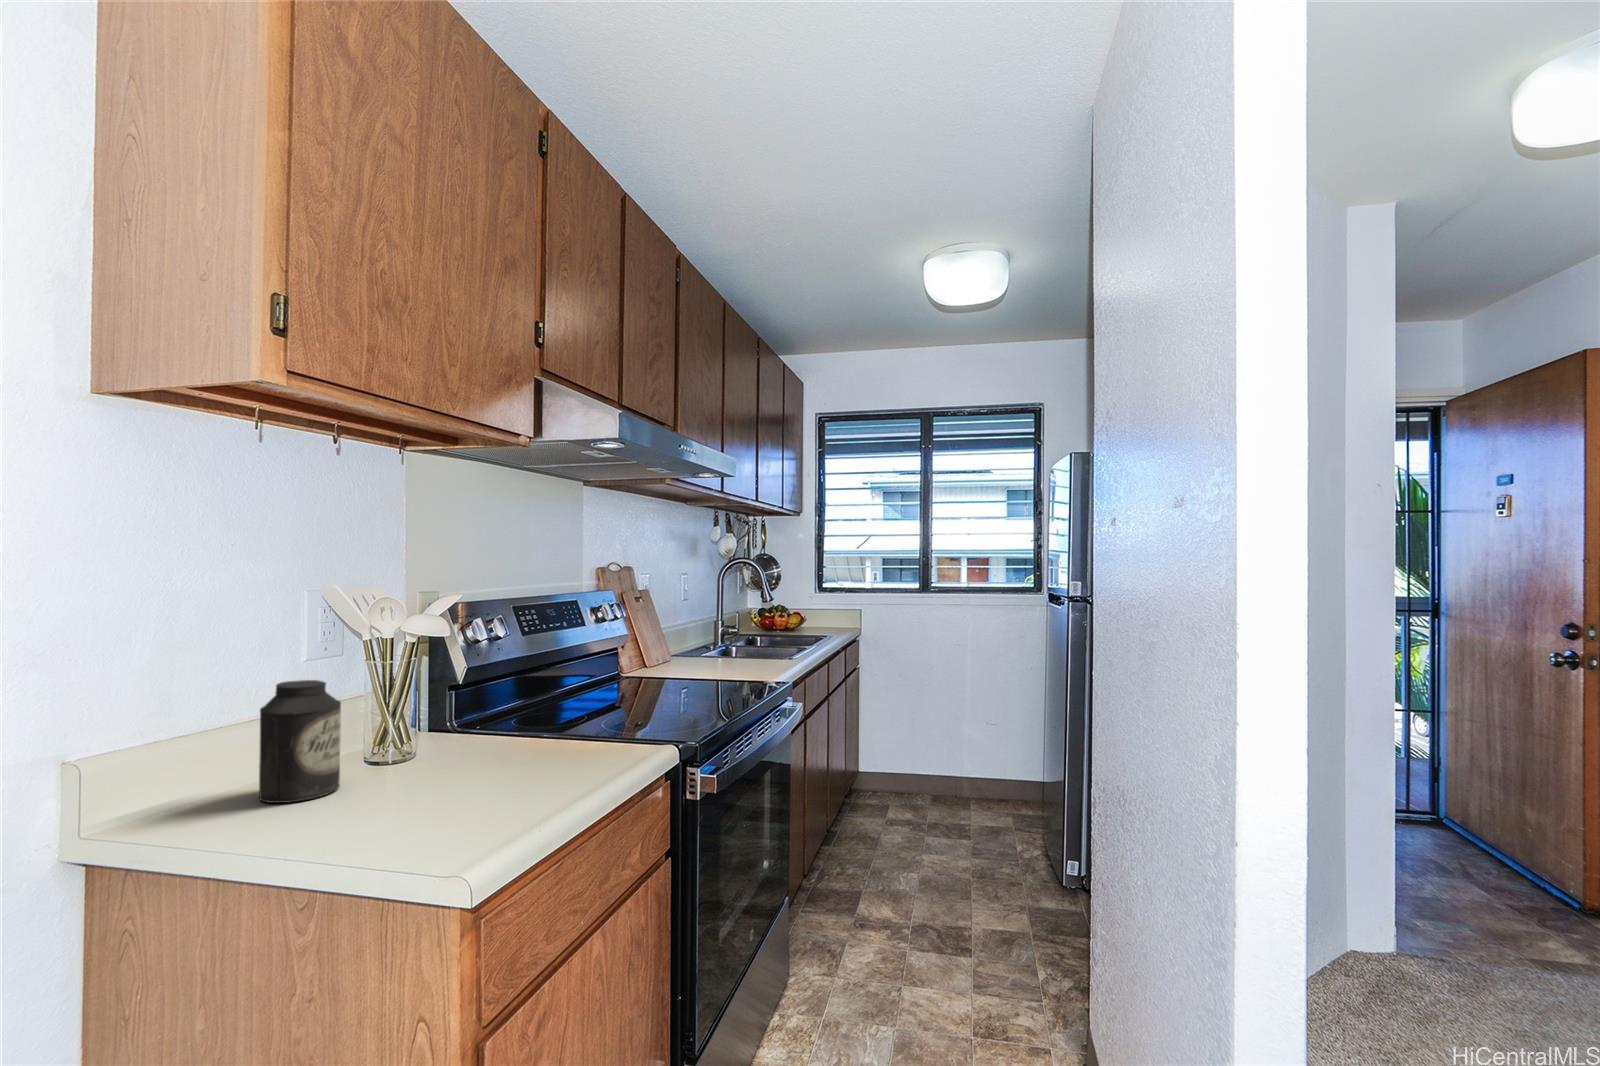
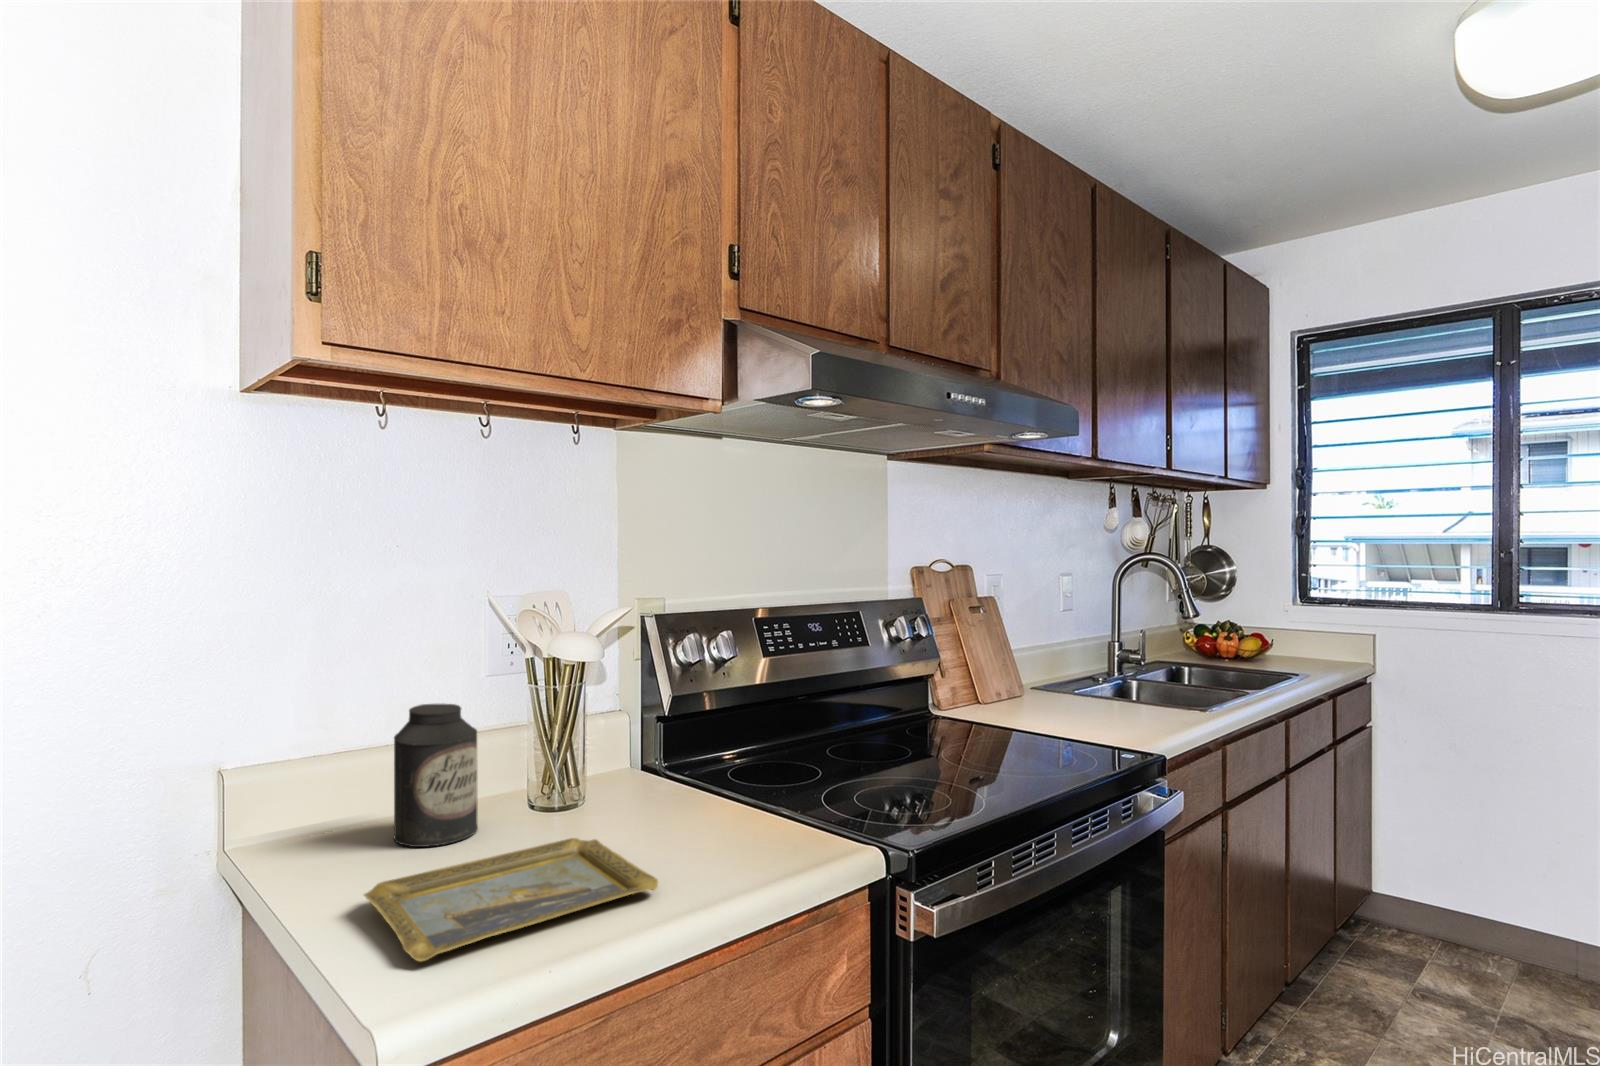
tray: none [321,768,554,846] -> present [364,838,658,961]

